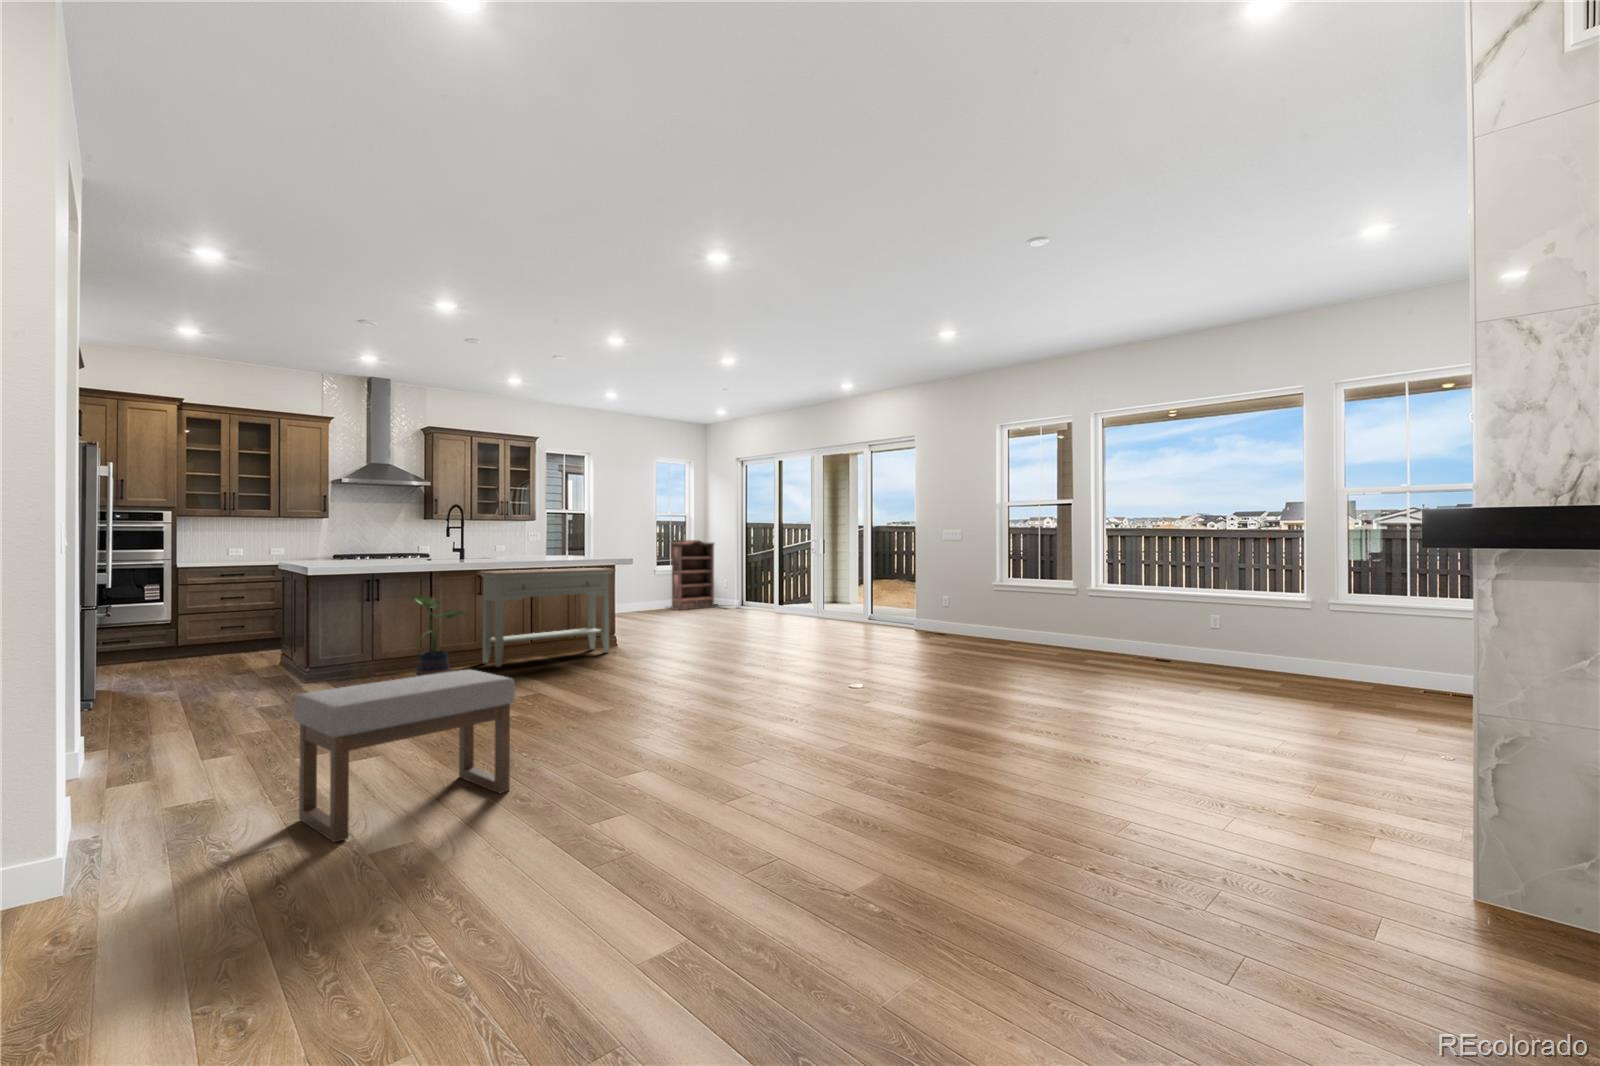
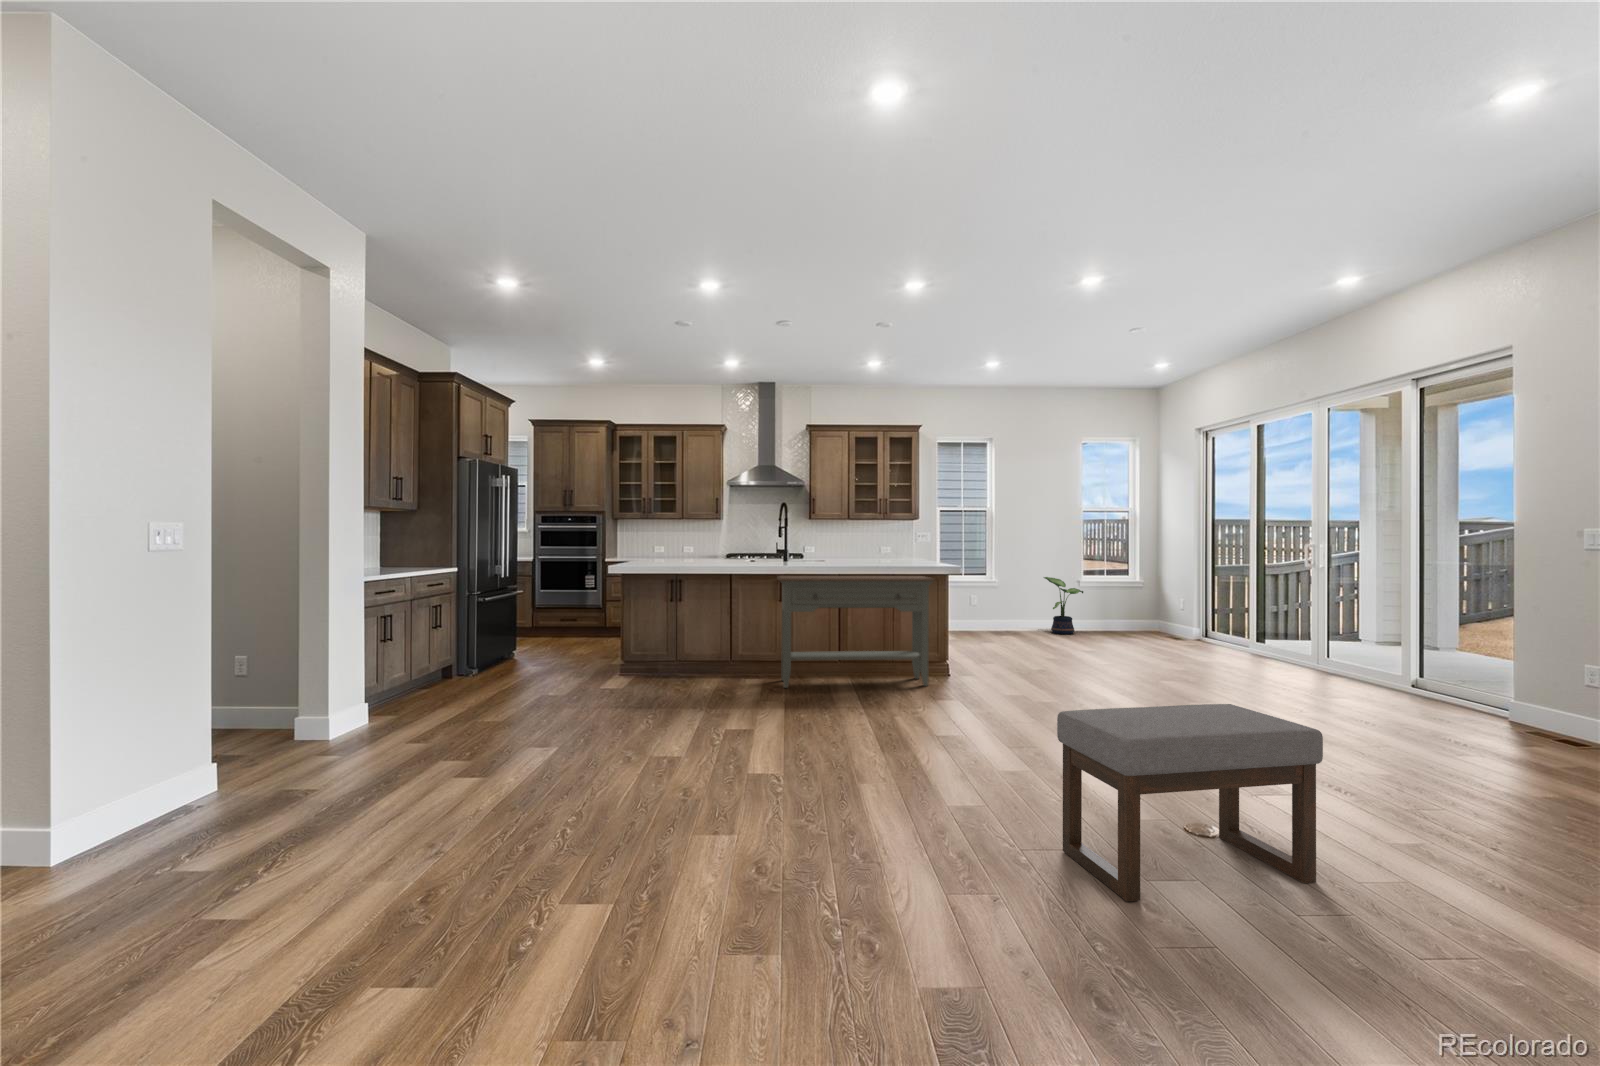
bookshelf: present [672,540,714,610] -> none [1098,541,1163,632]
potted plant: present [410,596,467,676] -> present [1044,577,1083,634]
ottoman: present [294,670,515,842] -> present [1057,704,1323,901]

